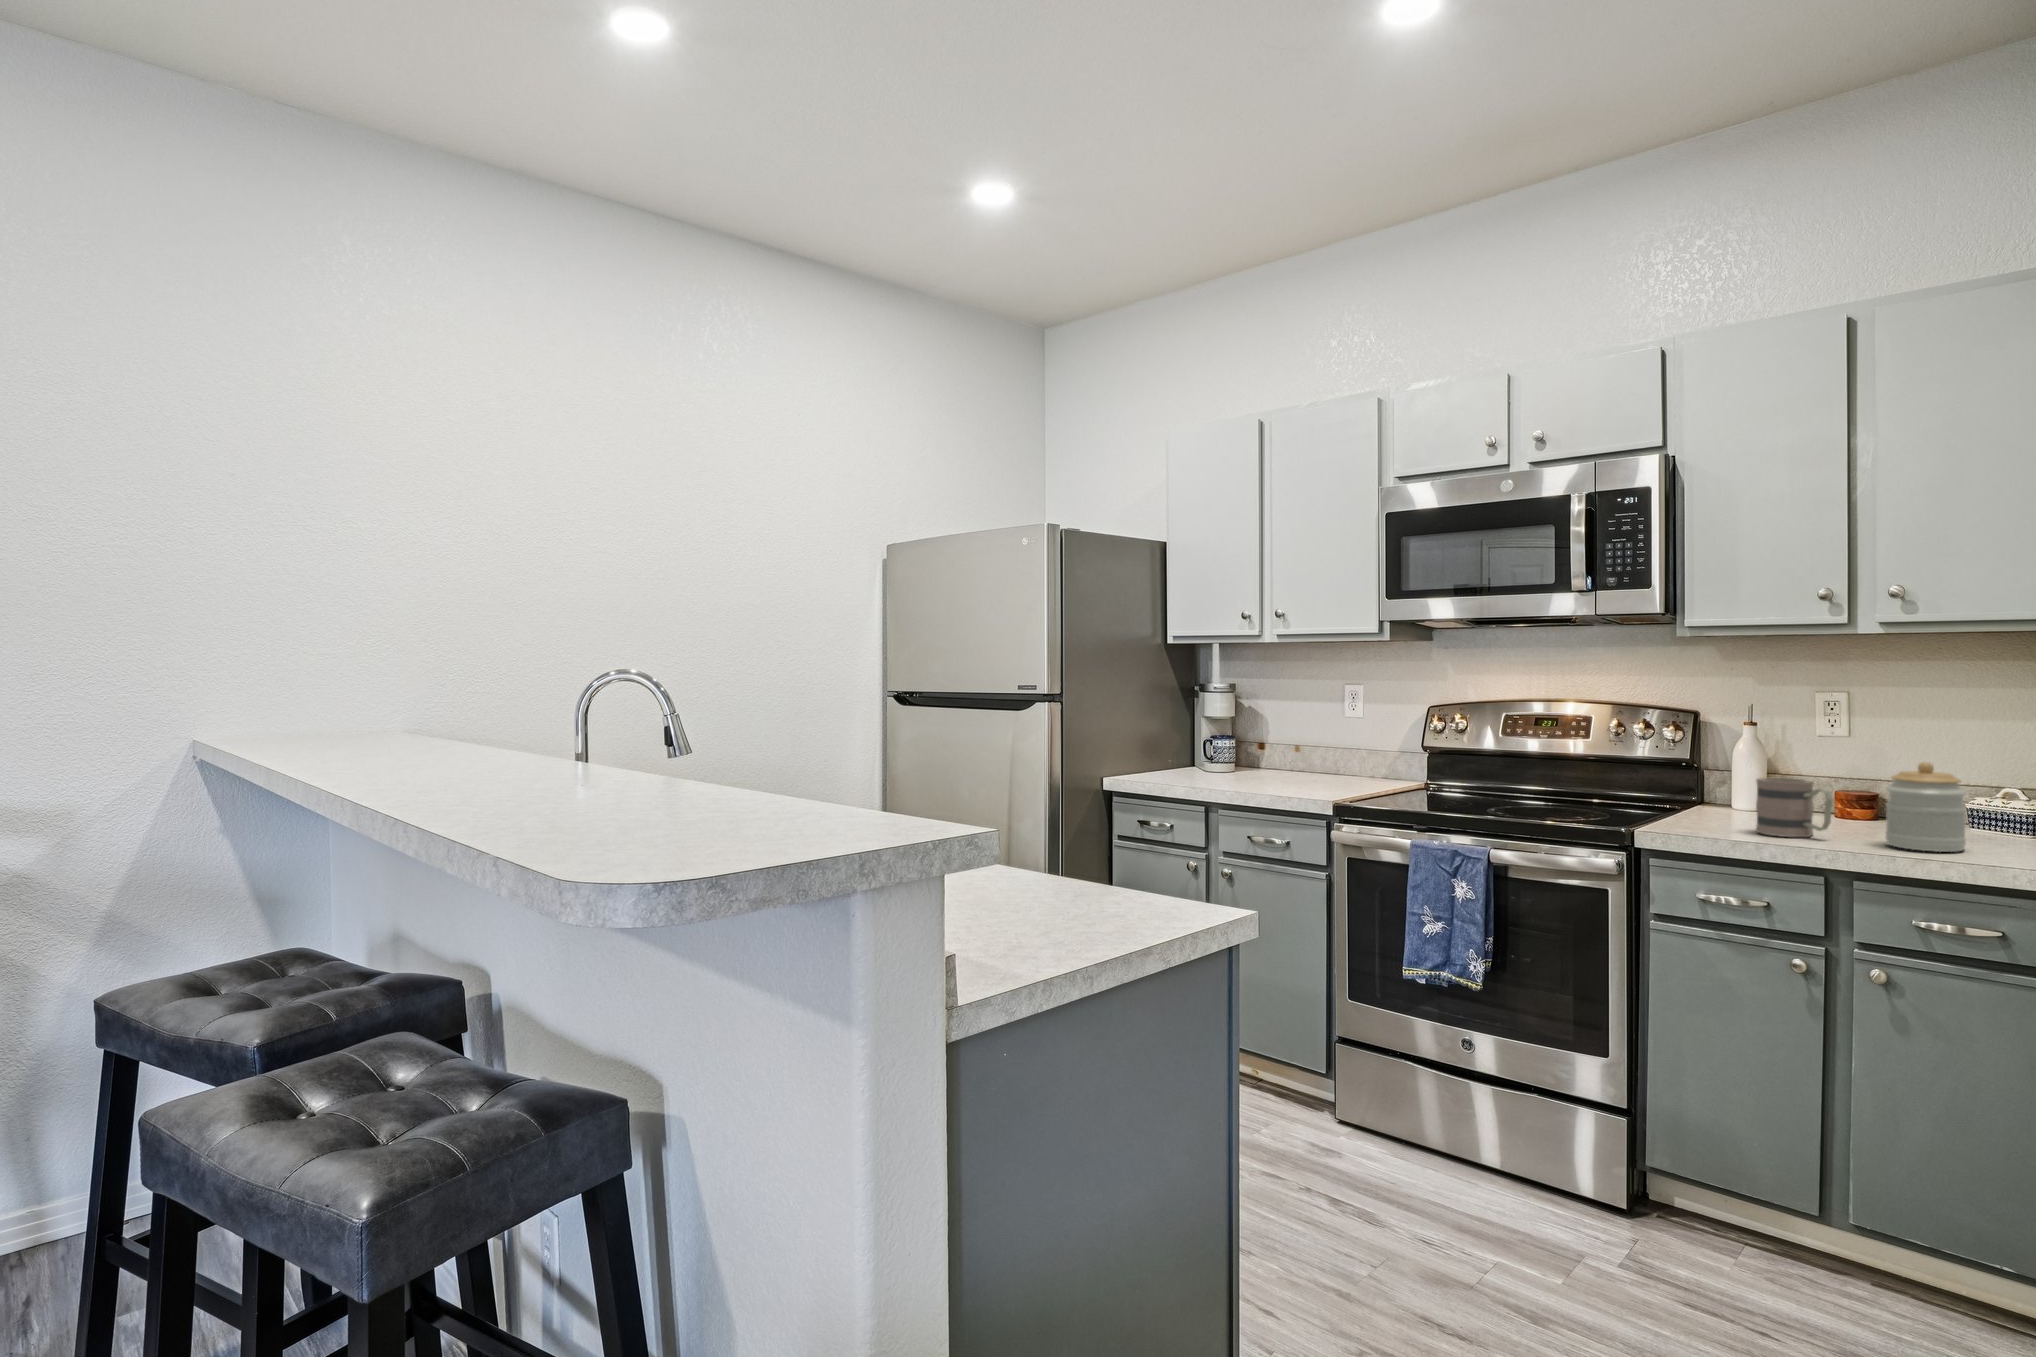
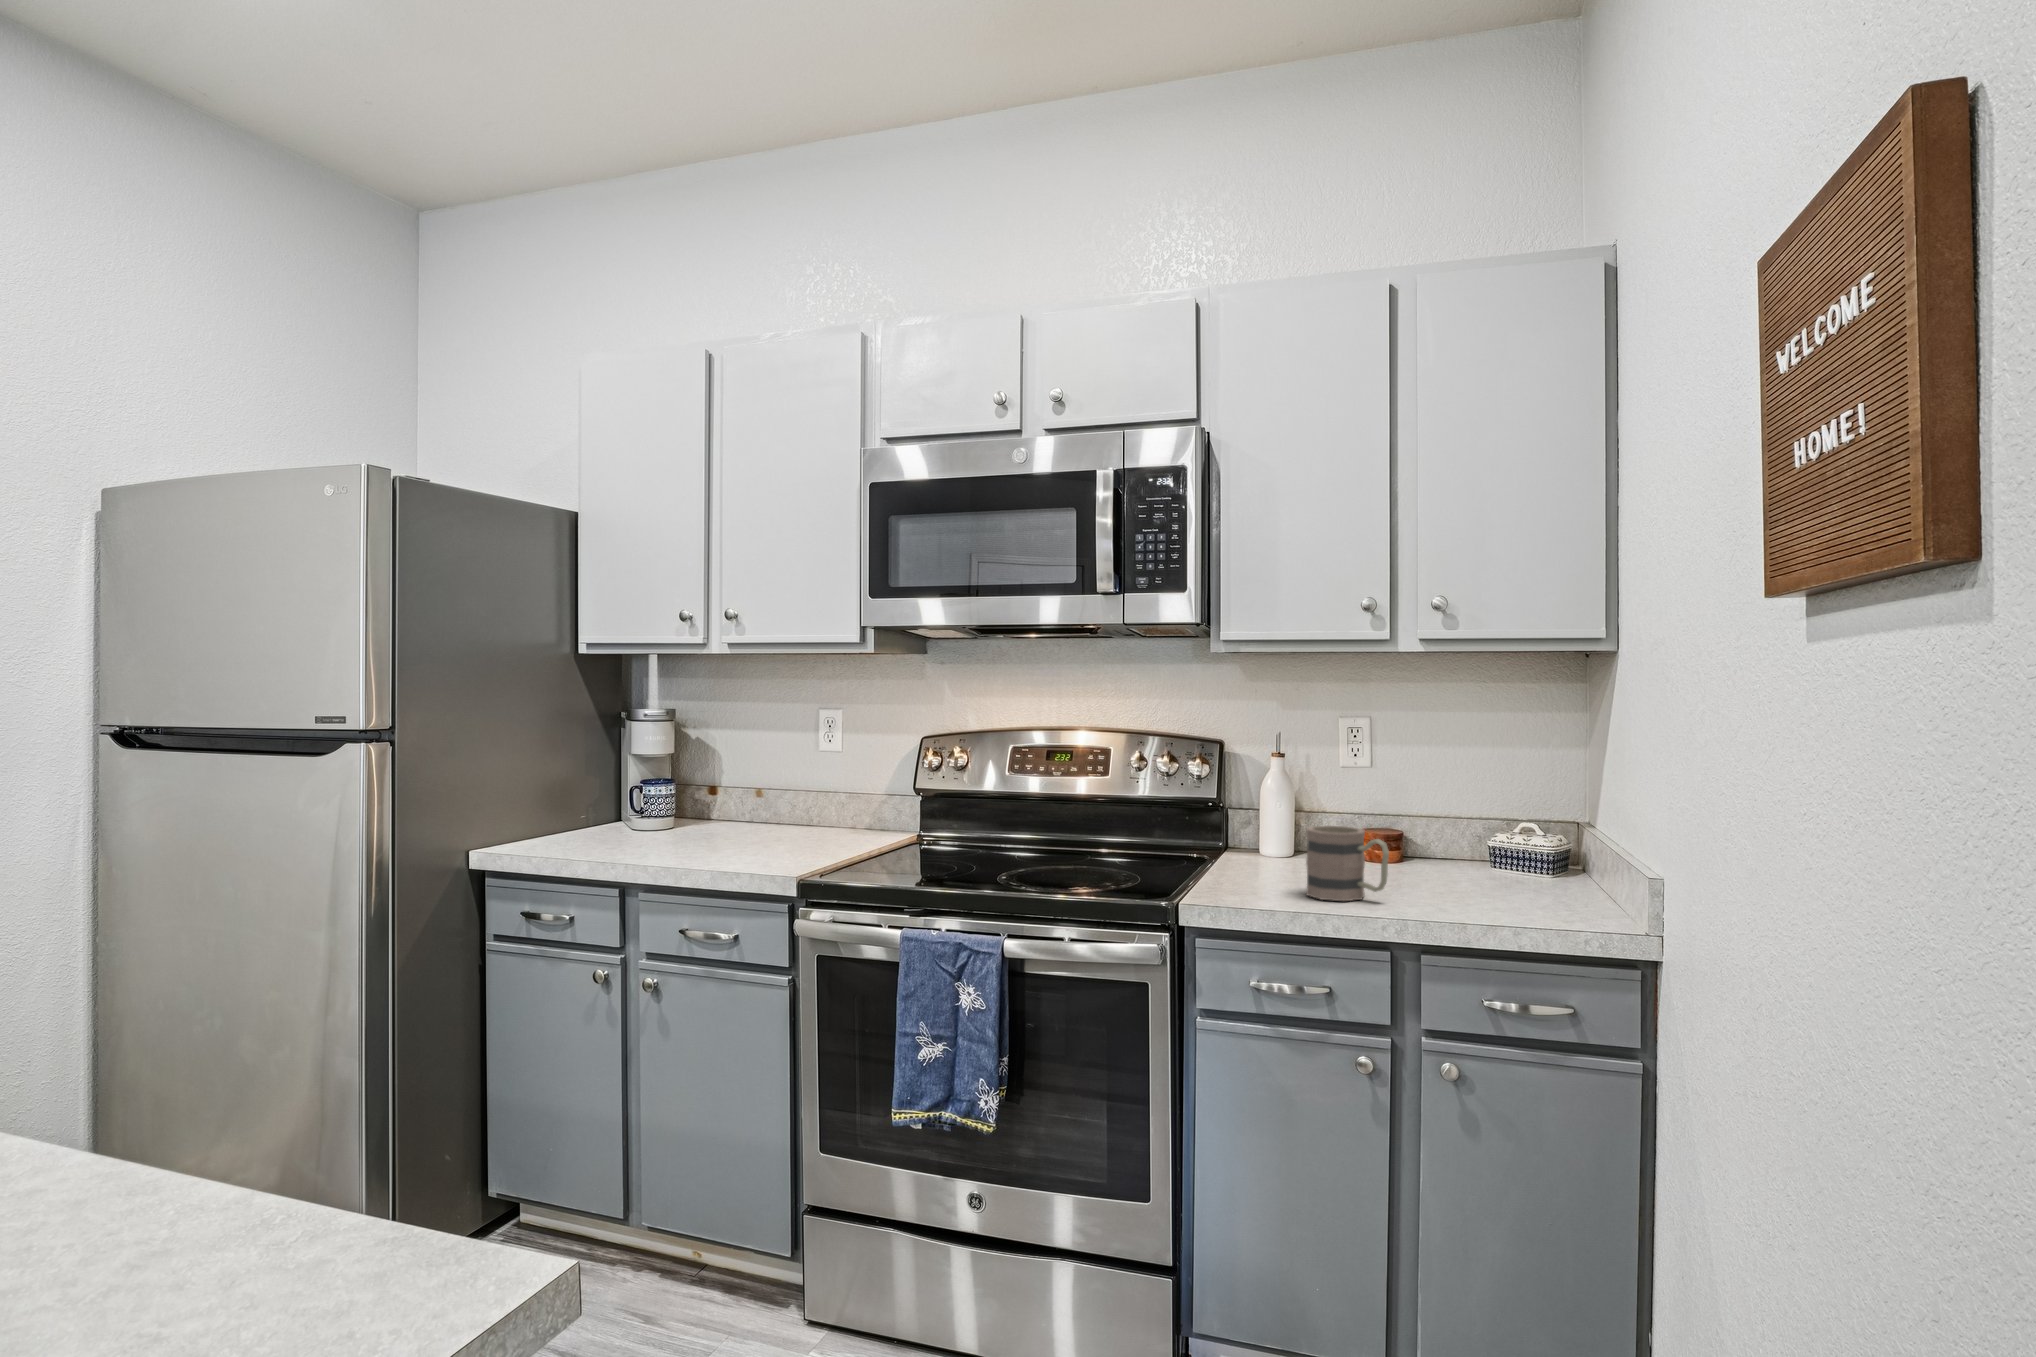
jar: present [1886,762,1966,852] -> none [1444,805,1525,914]

